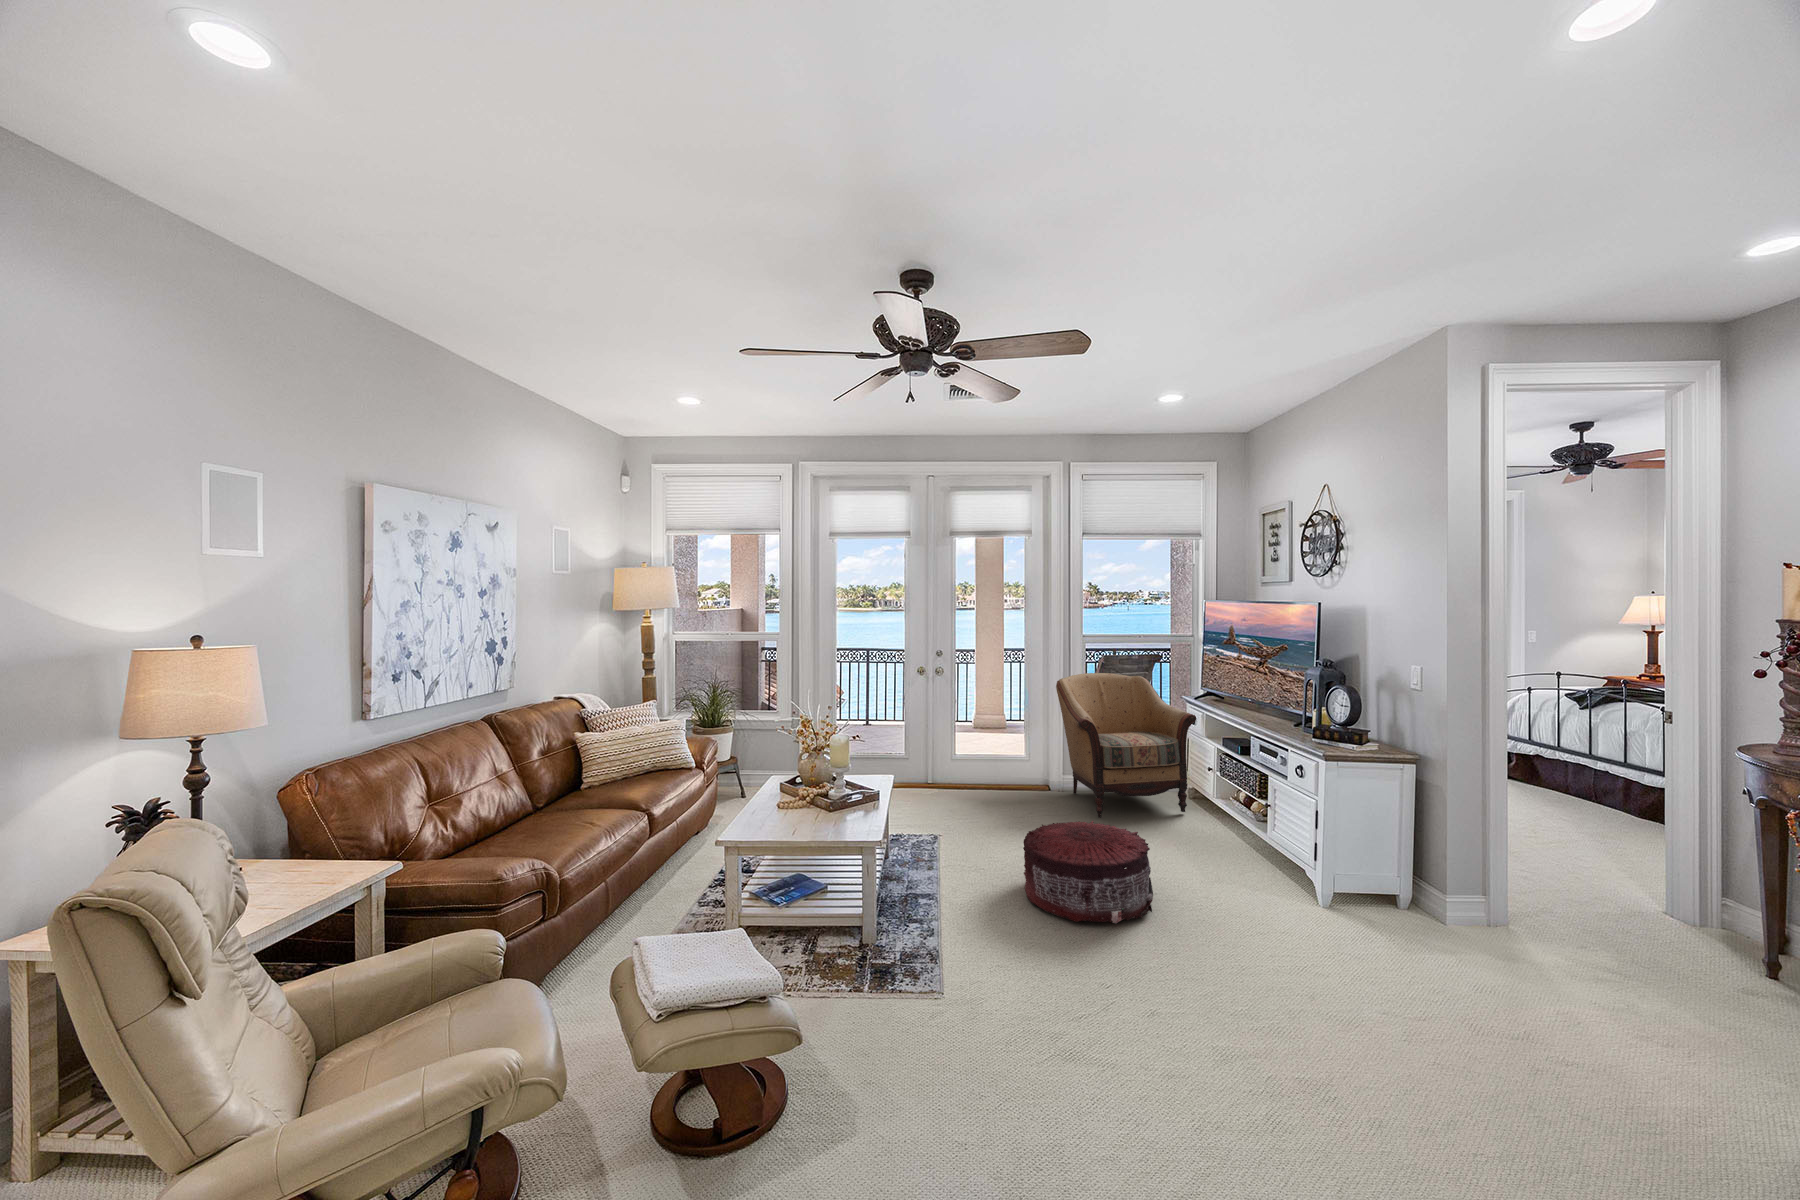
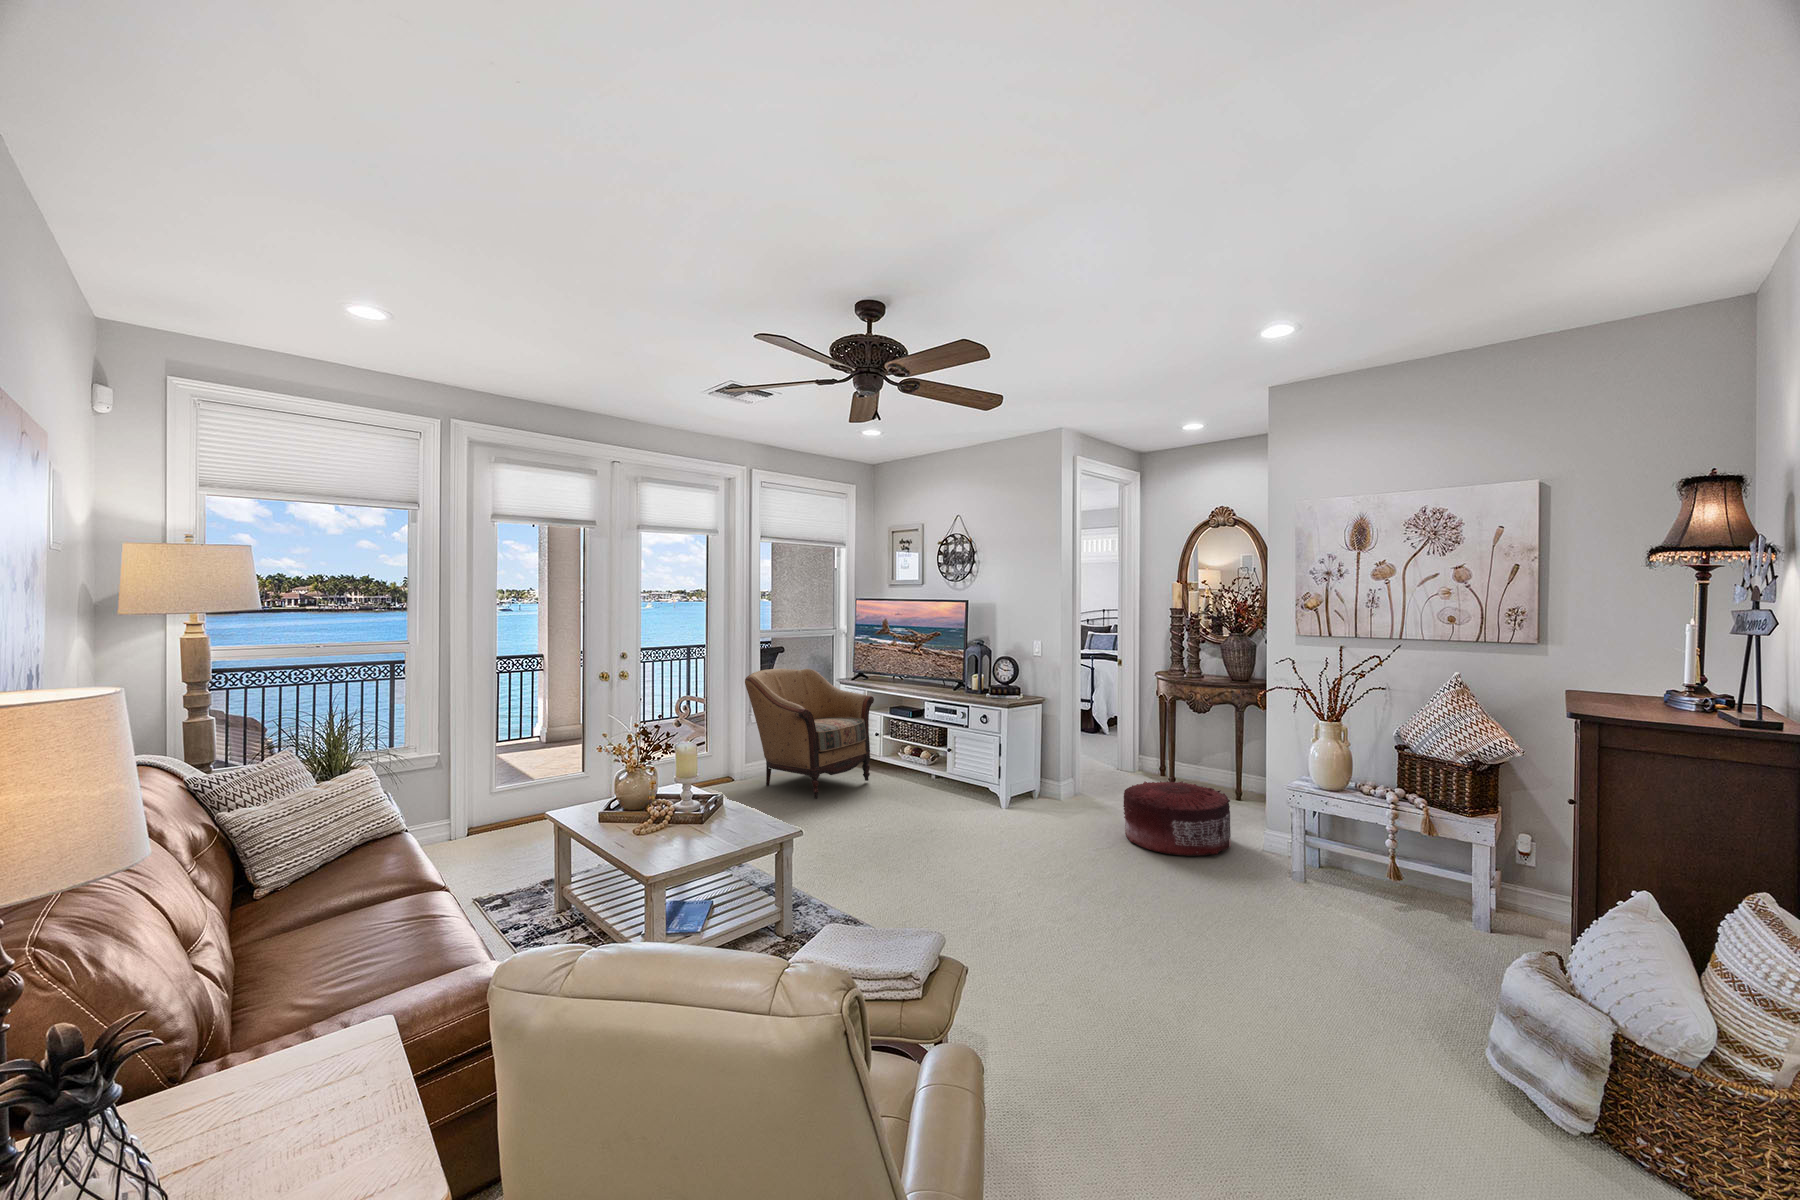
pouf: present [1023,821,1153,923] -> present [1123,781,1231,856]

